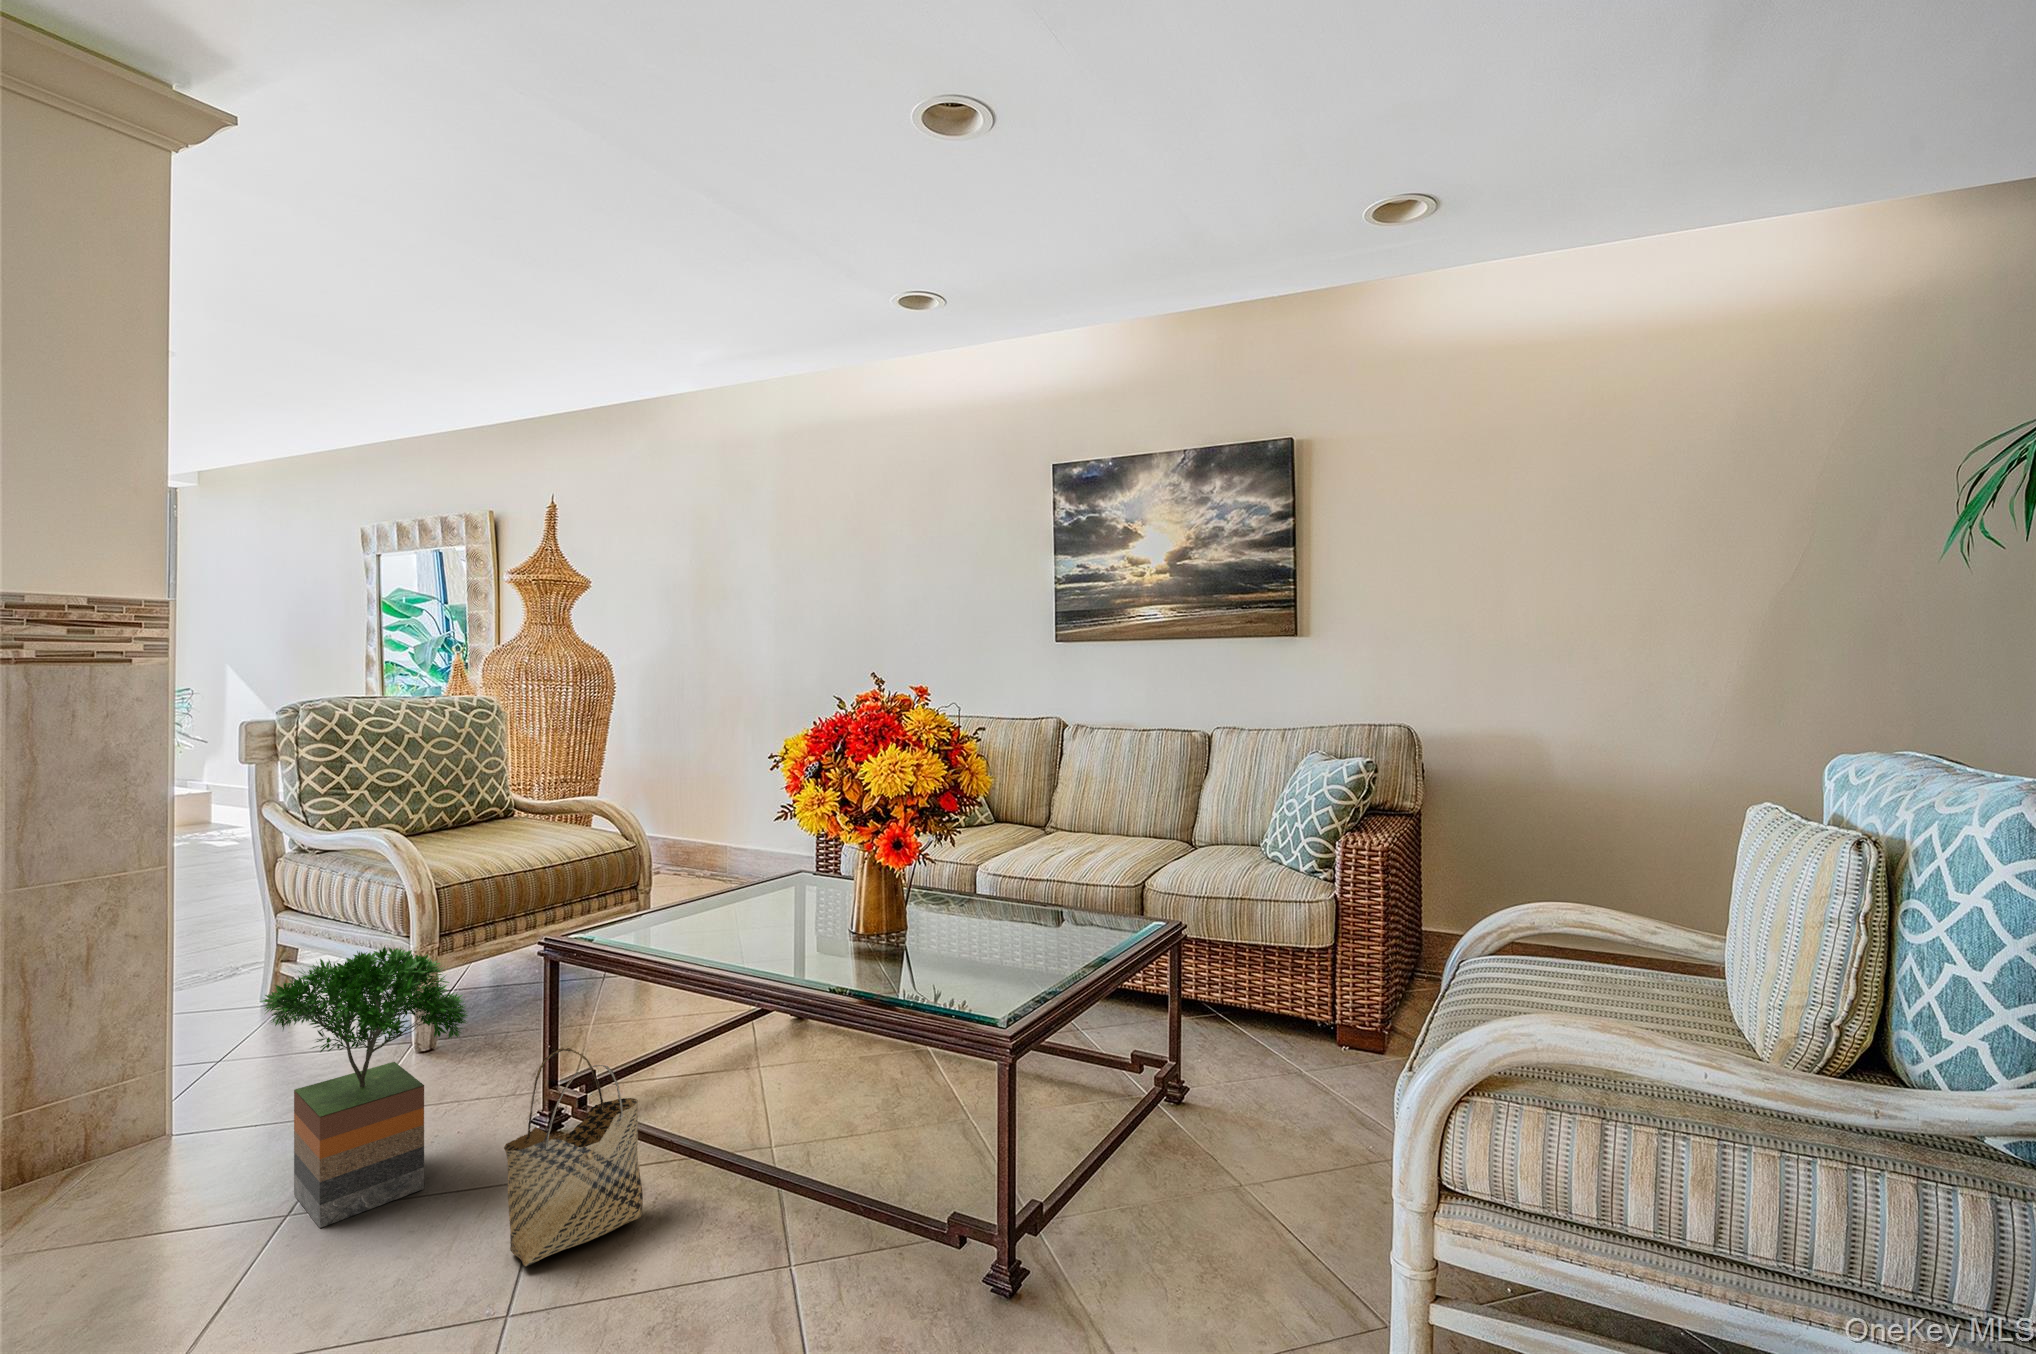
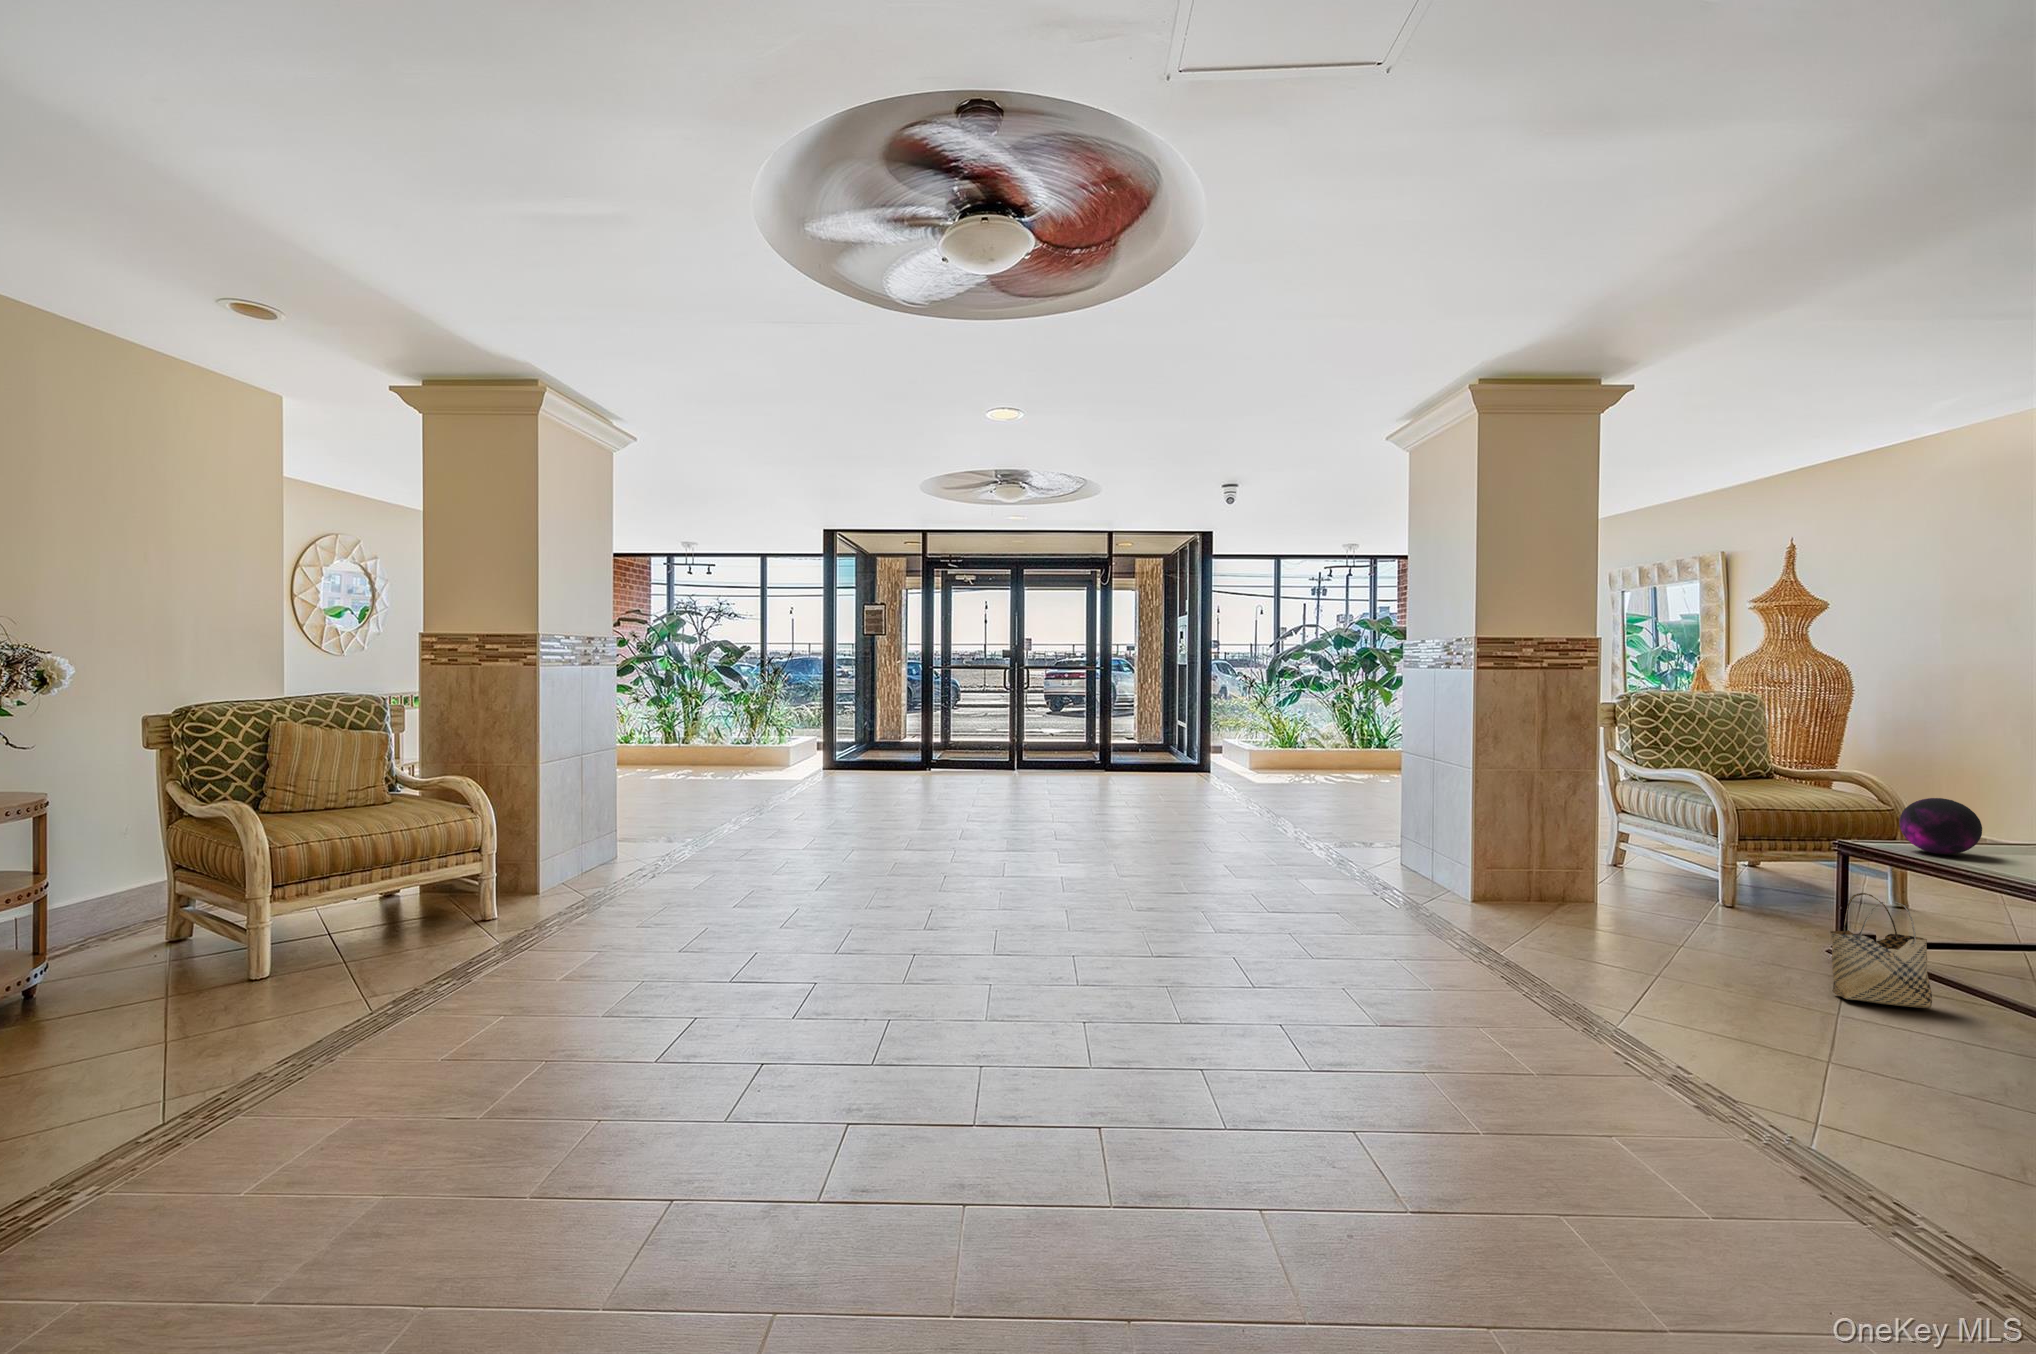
decorative orb: none [619,851,706,934] -> present [1899,798,1982,854]
potted tree: present [260,946,468,1228] -> none [1667,821,1790,958]

